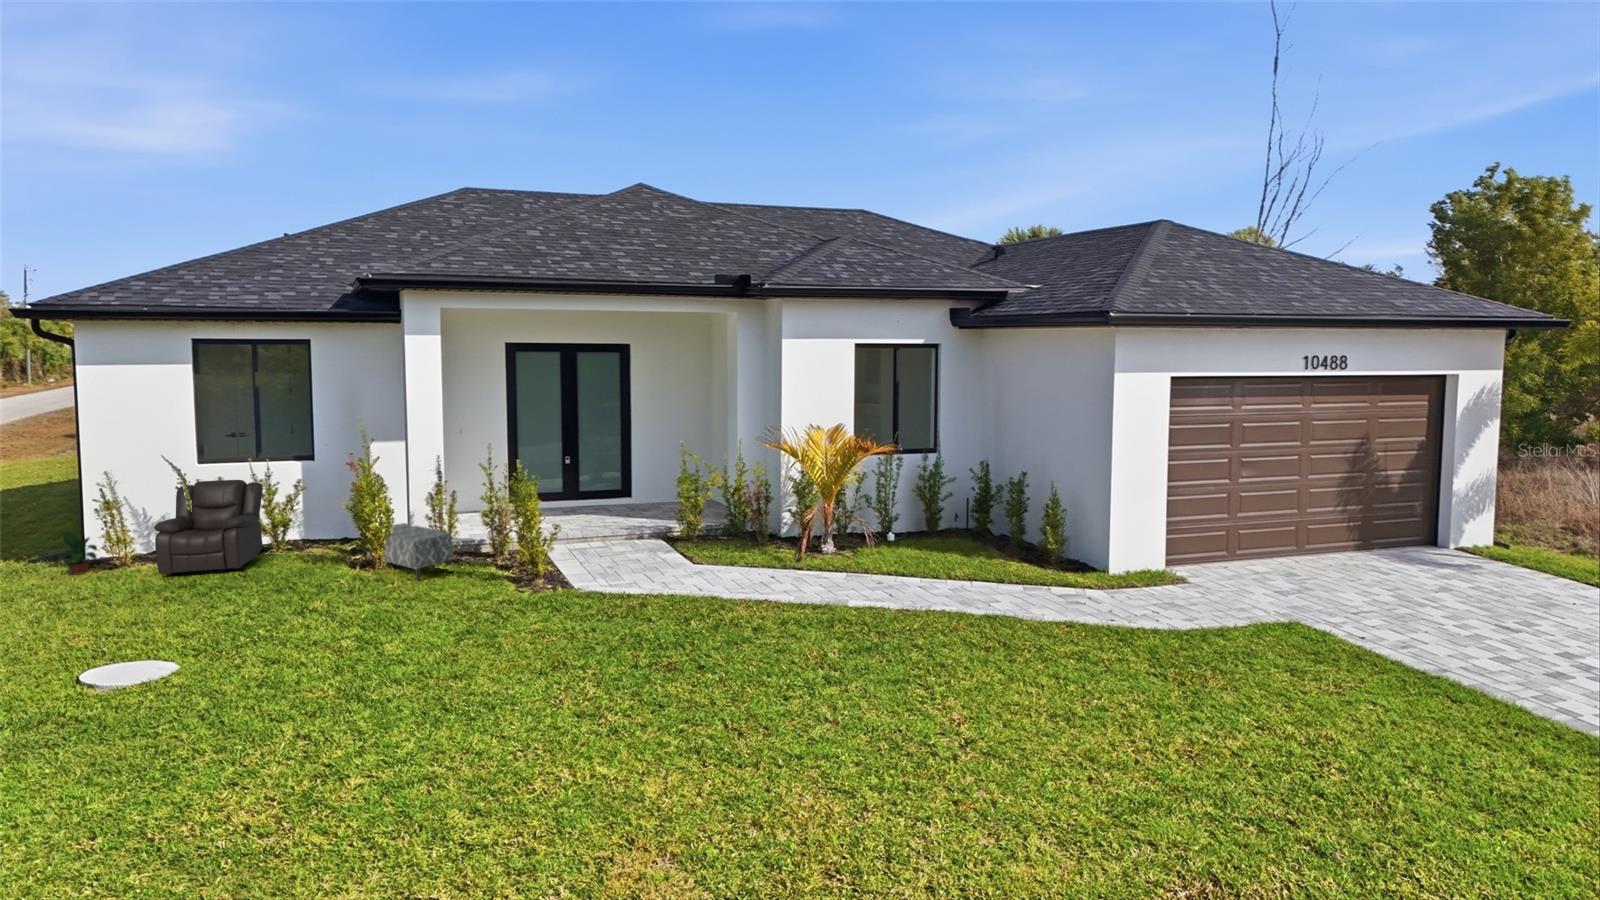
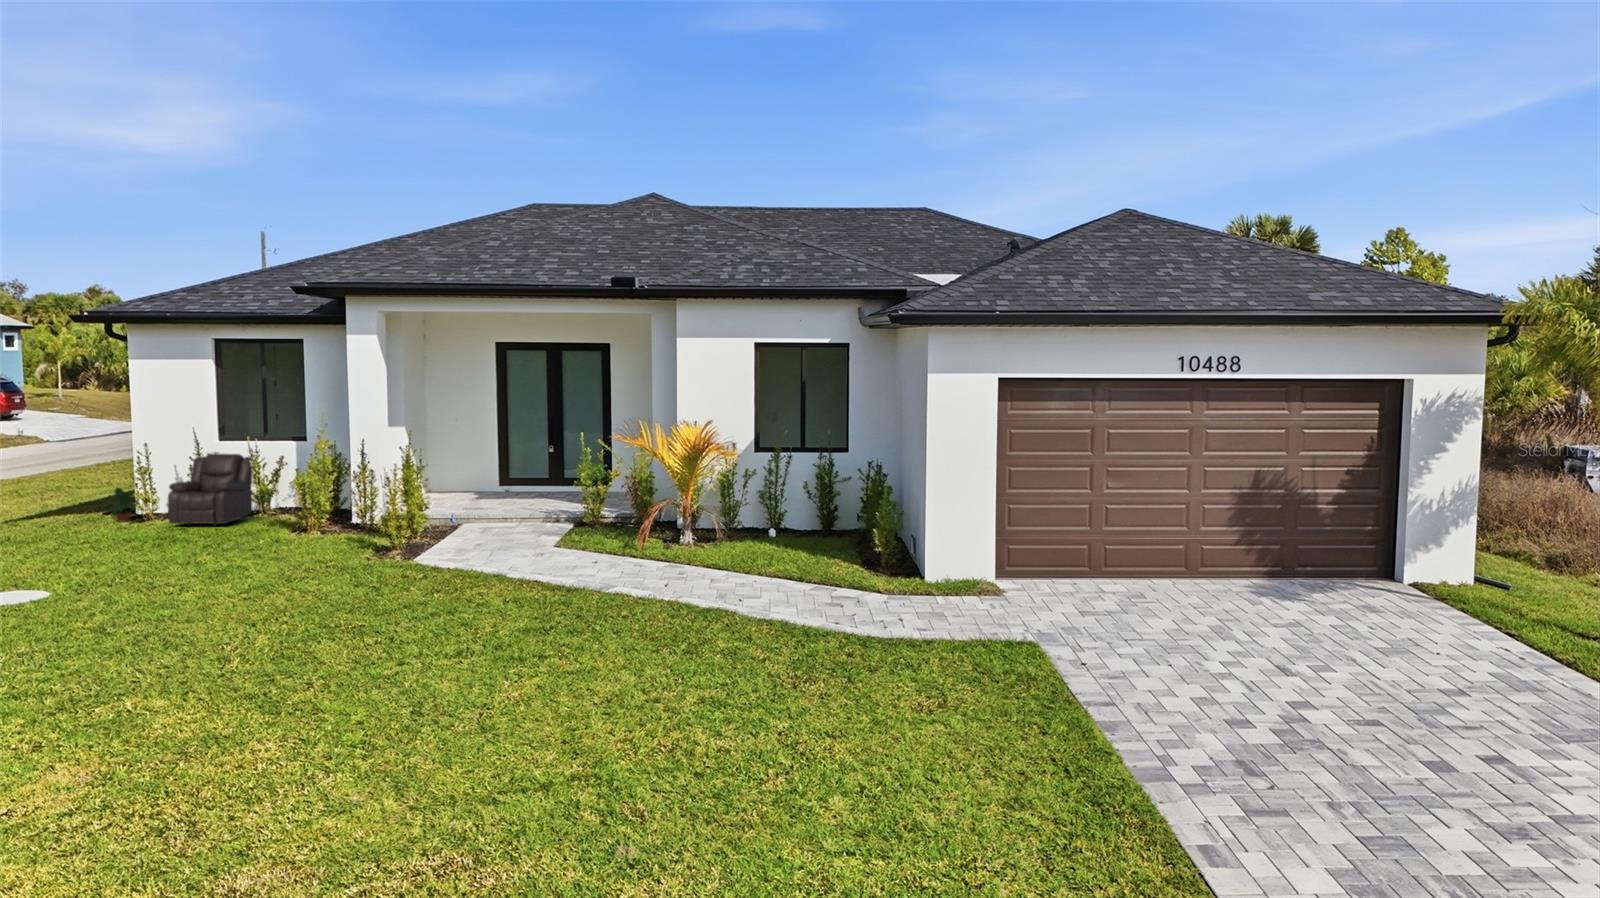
bench: present [367,523,453,581] -> none [314,495,373,541]

